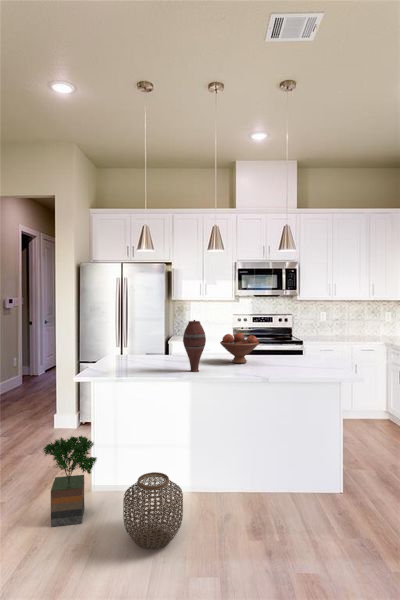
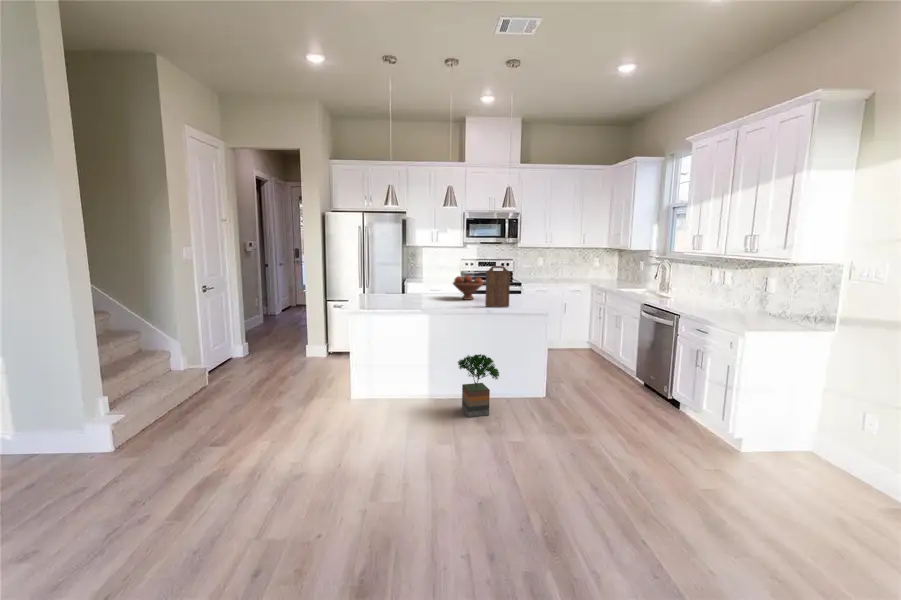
vase: present [183,320,206,372] -> none [424,265,442,305]
cutting board: none [262,321,293,374] -> present [485,266,510,307]
potted tree: present [43,436,97,527] -> present [458,354,499,417]
woven basket: present [123,472,183,549] -> none [384,377,427,427]

